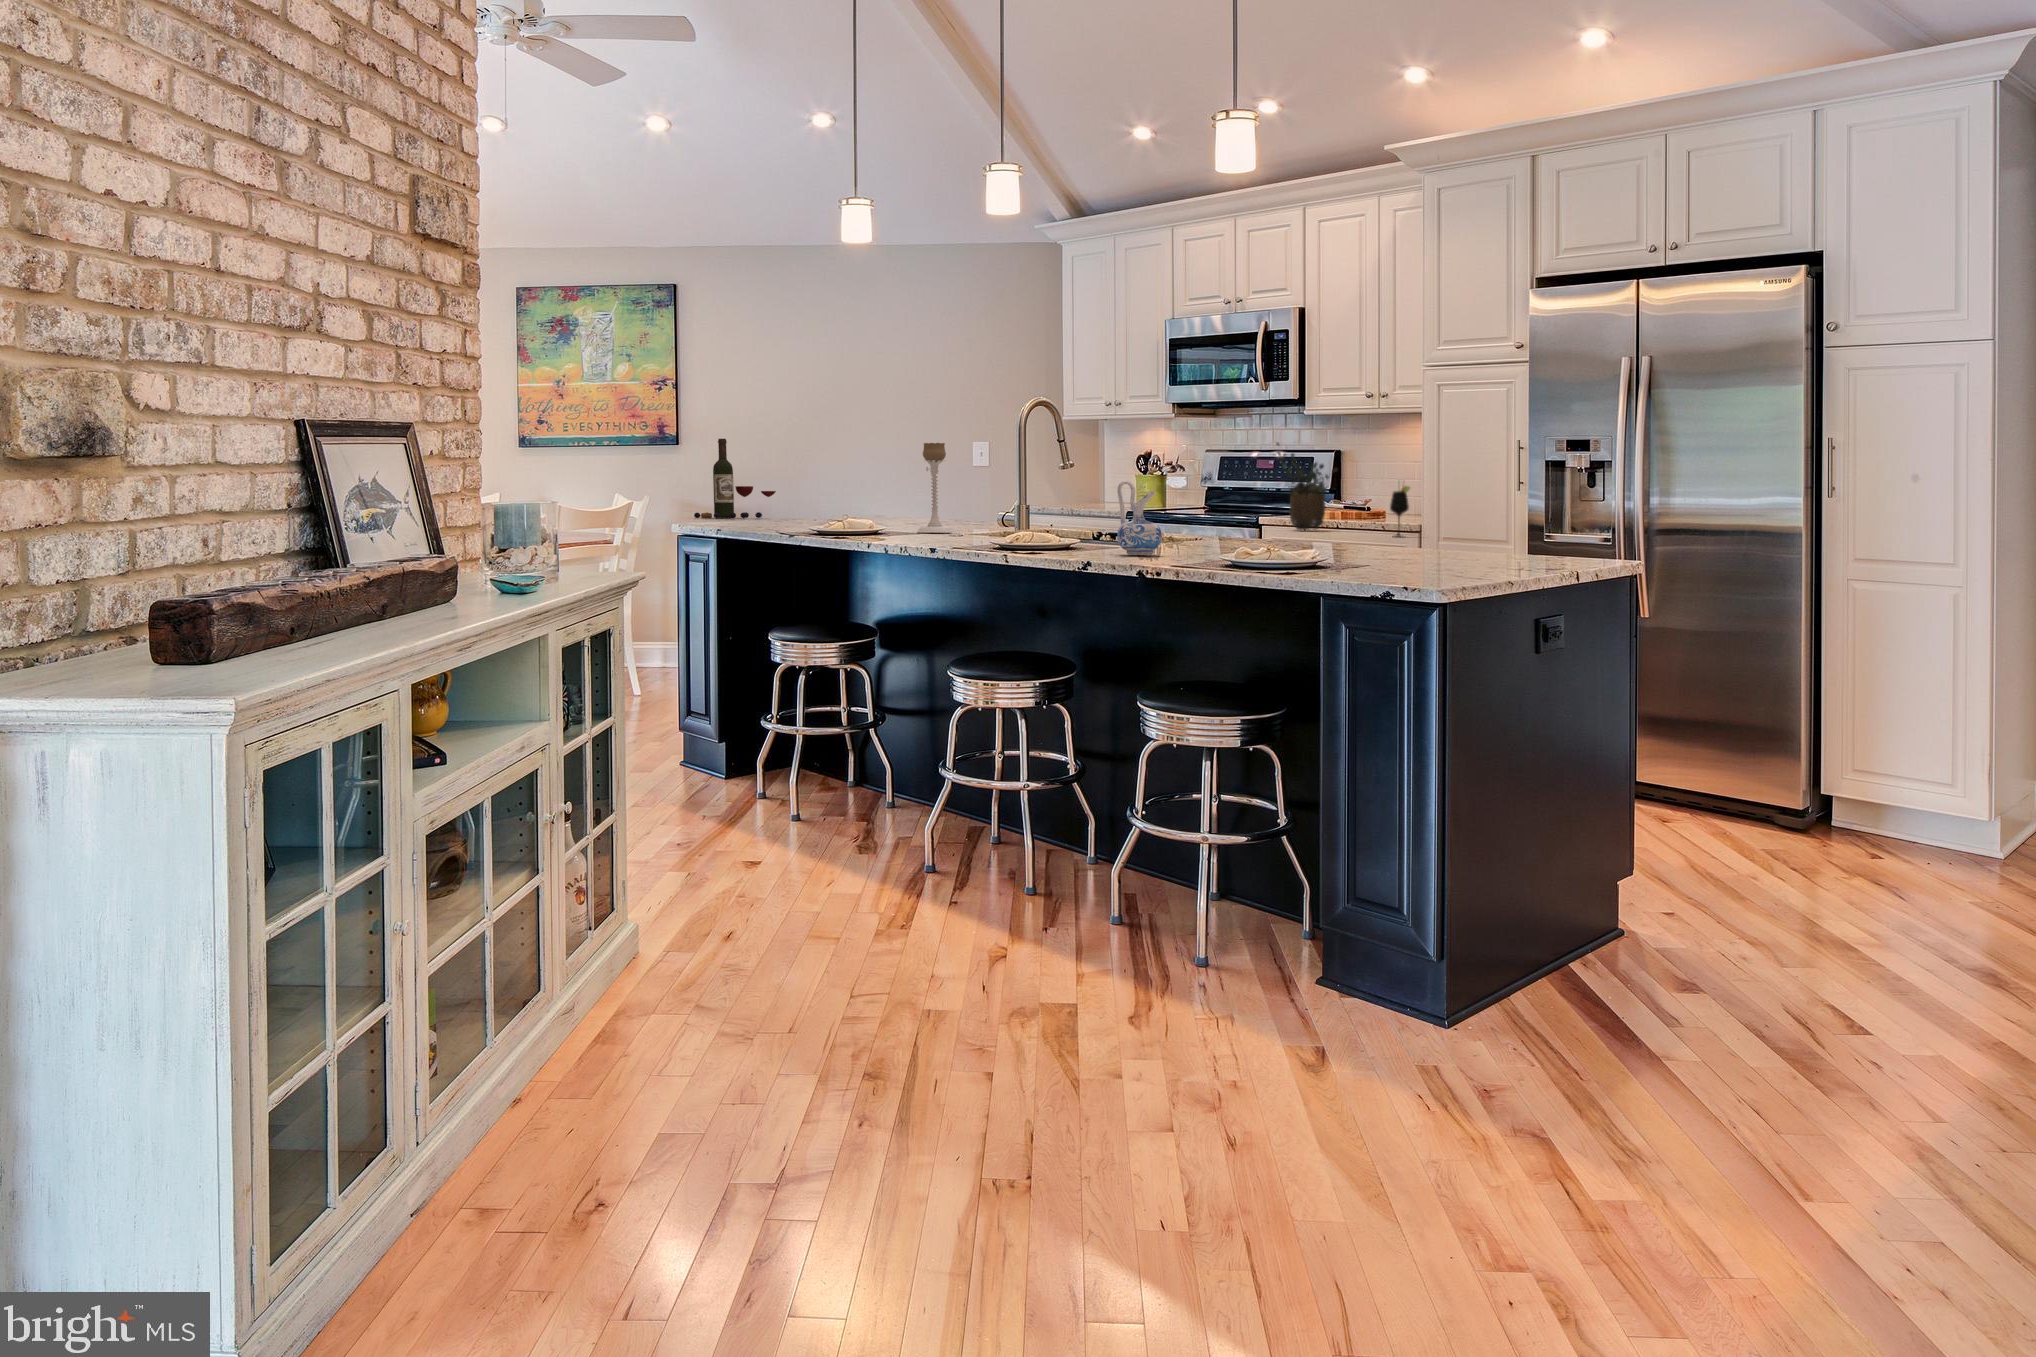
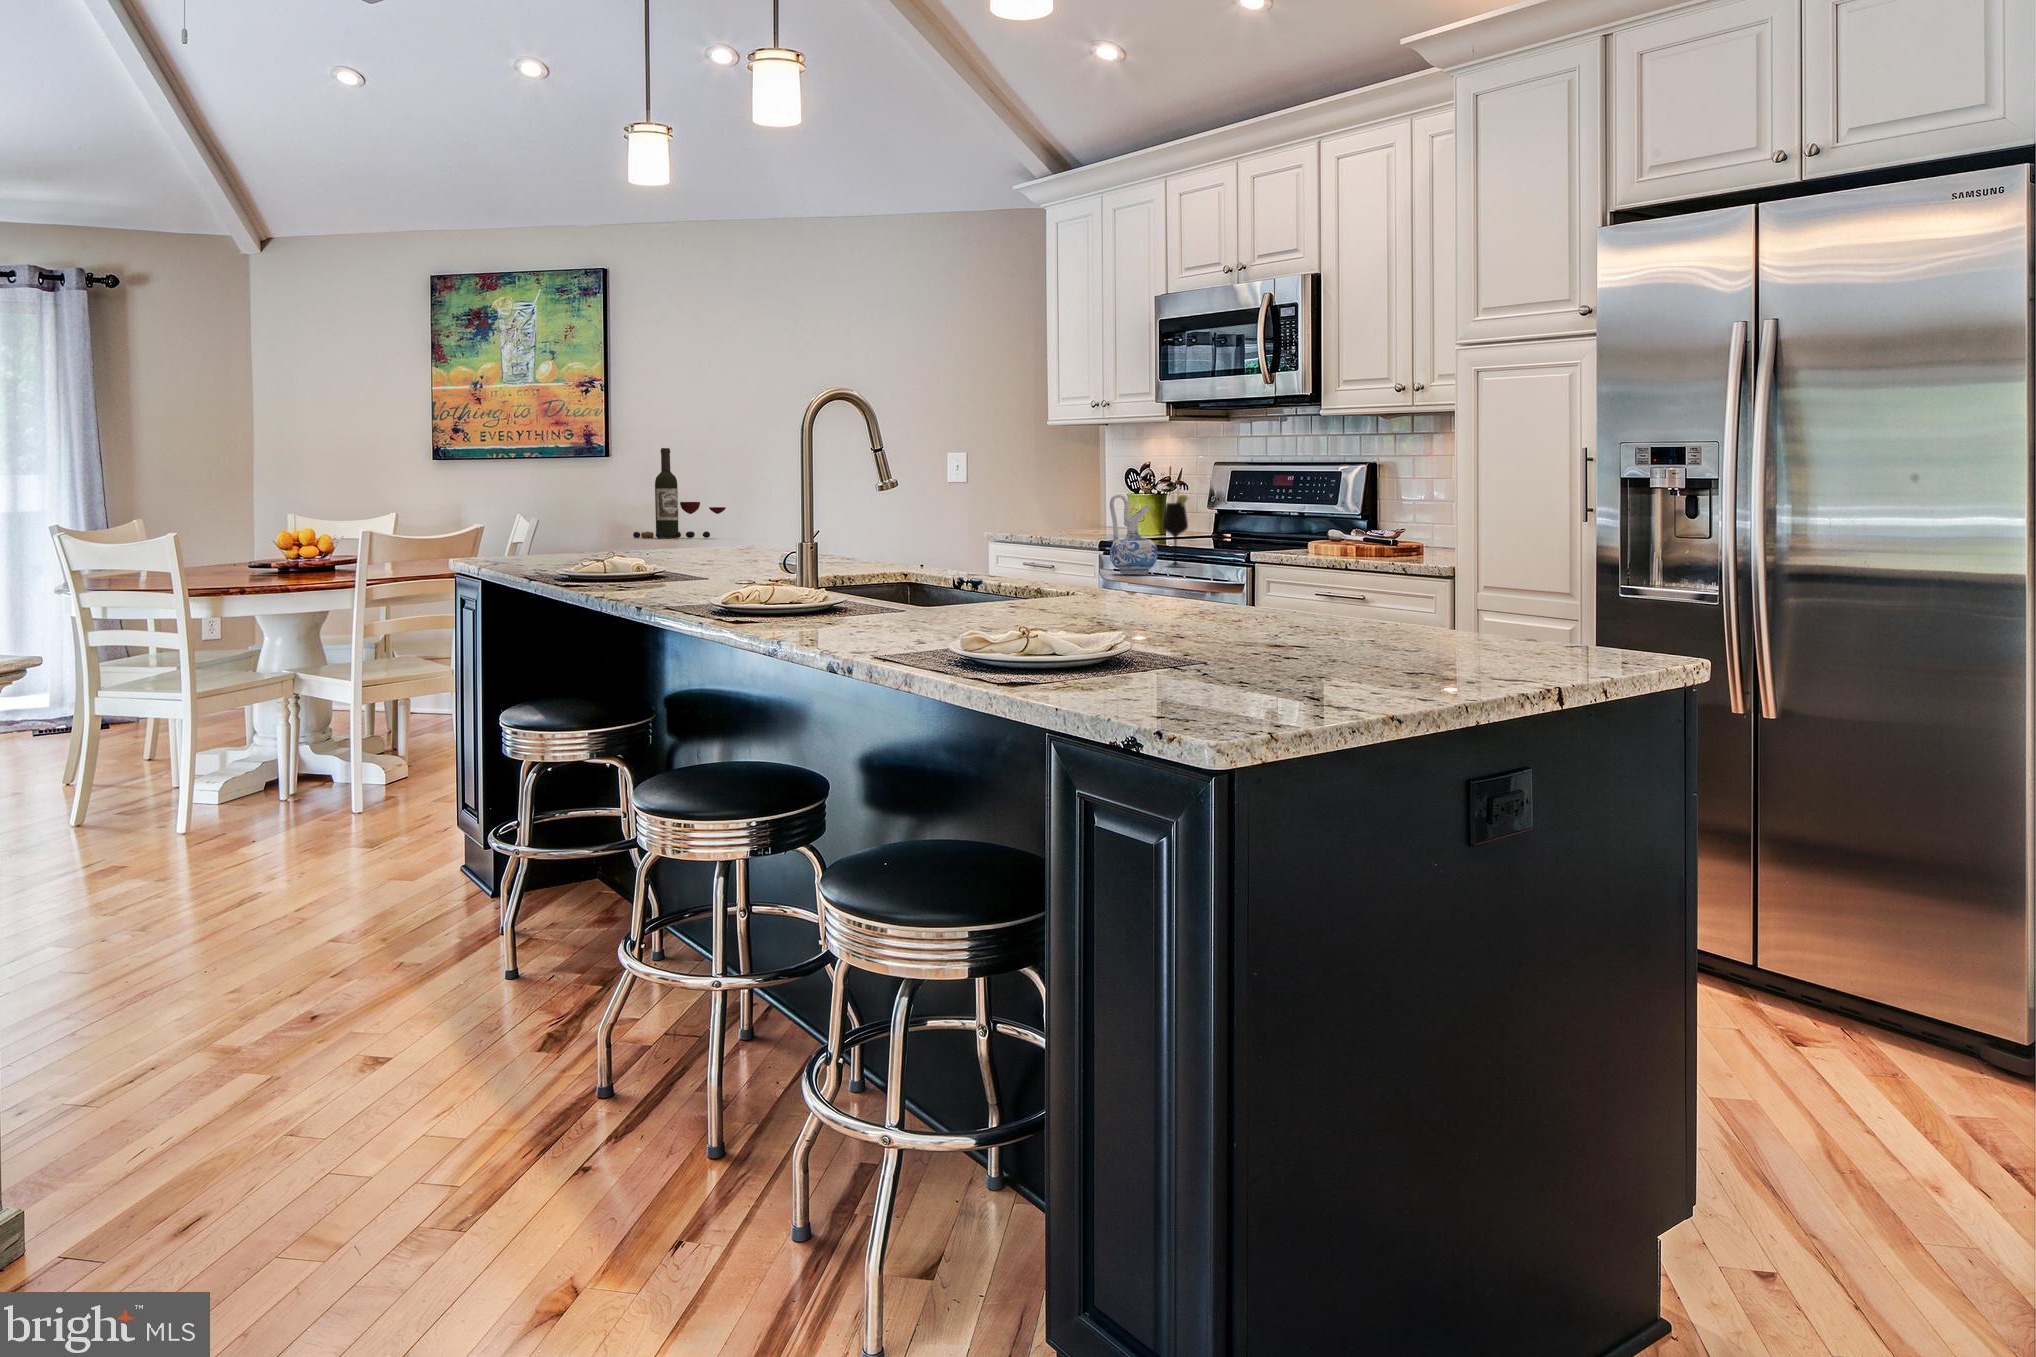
candle holder: present [917,443,953,533] -> none [889,453,929,553]
potted plant: present [1277,443,1337,530] -> none [1291,451,1361,550]
wine glass: present [1390,486,1410,537] -> present [1163,495,1188,566]

